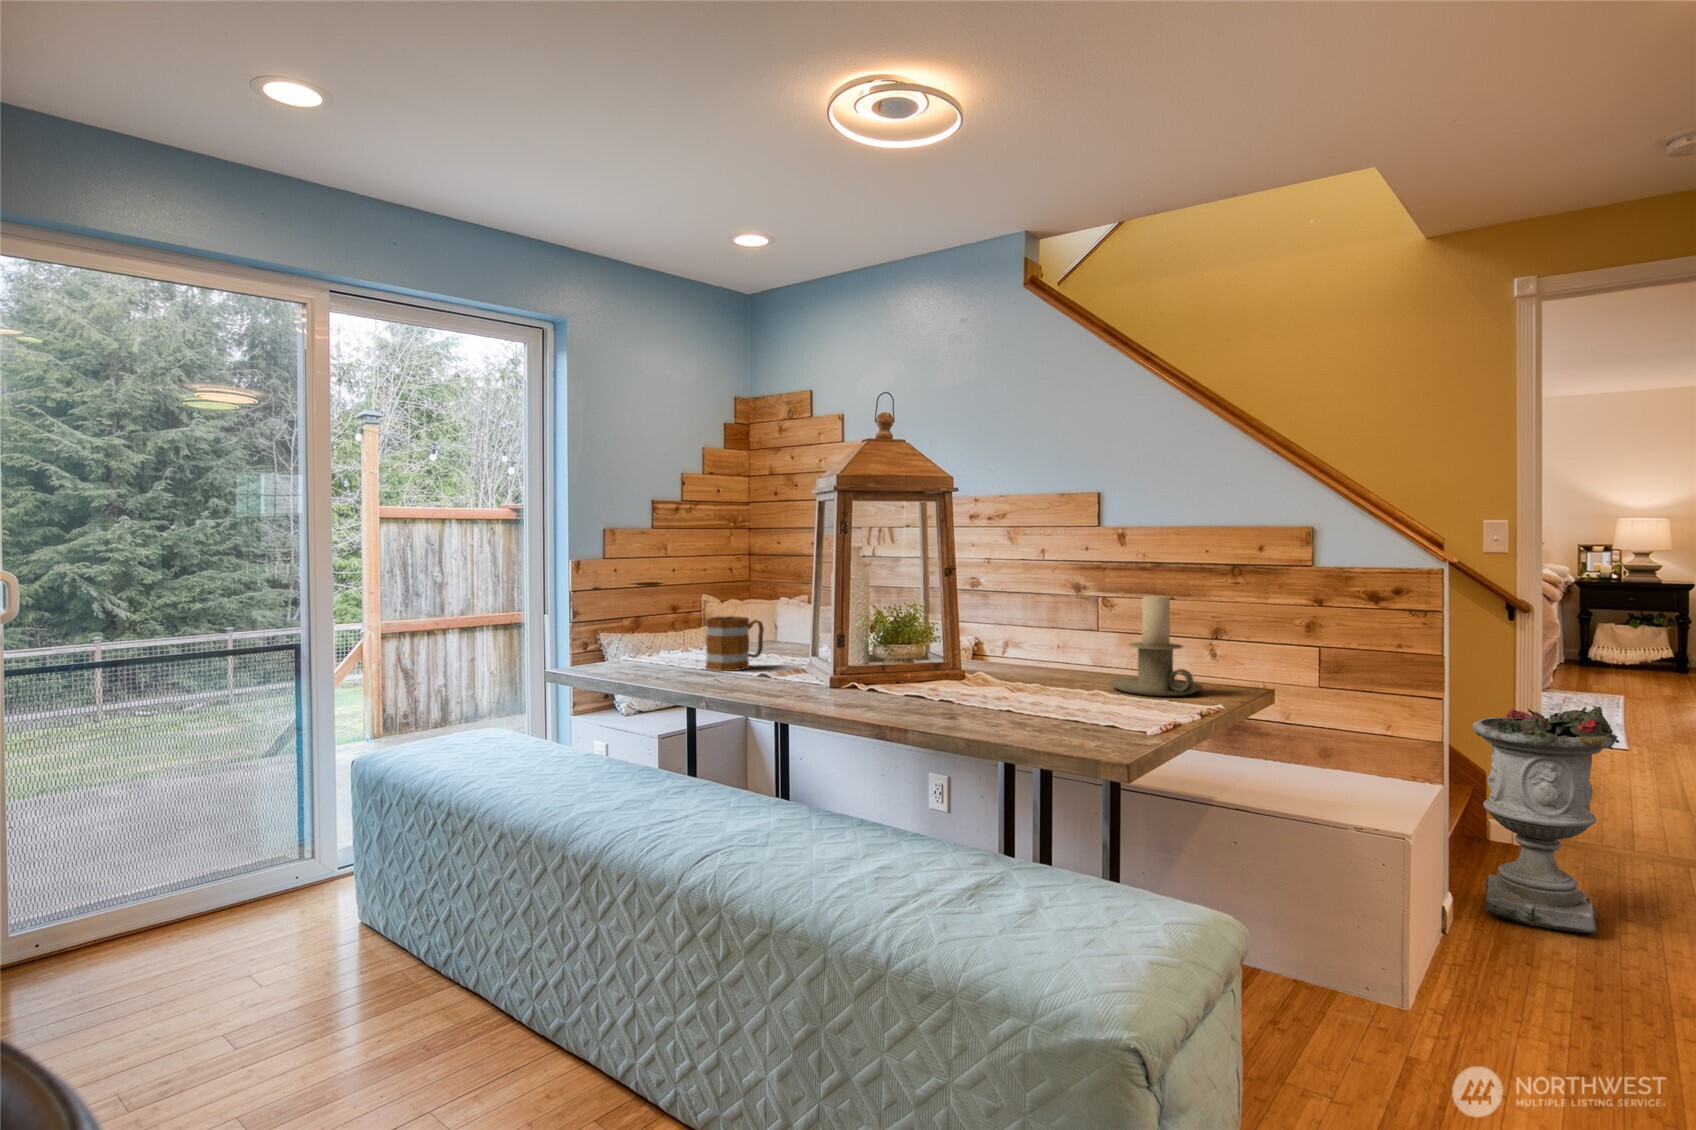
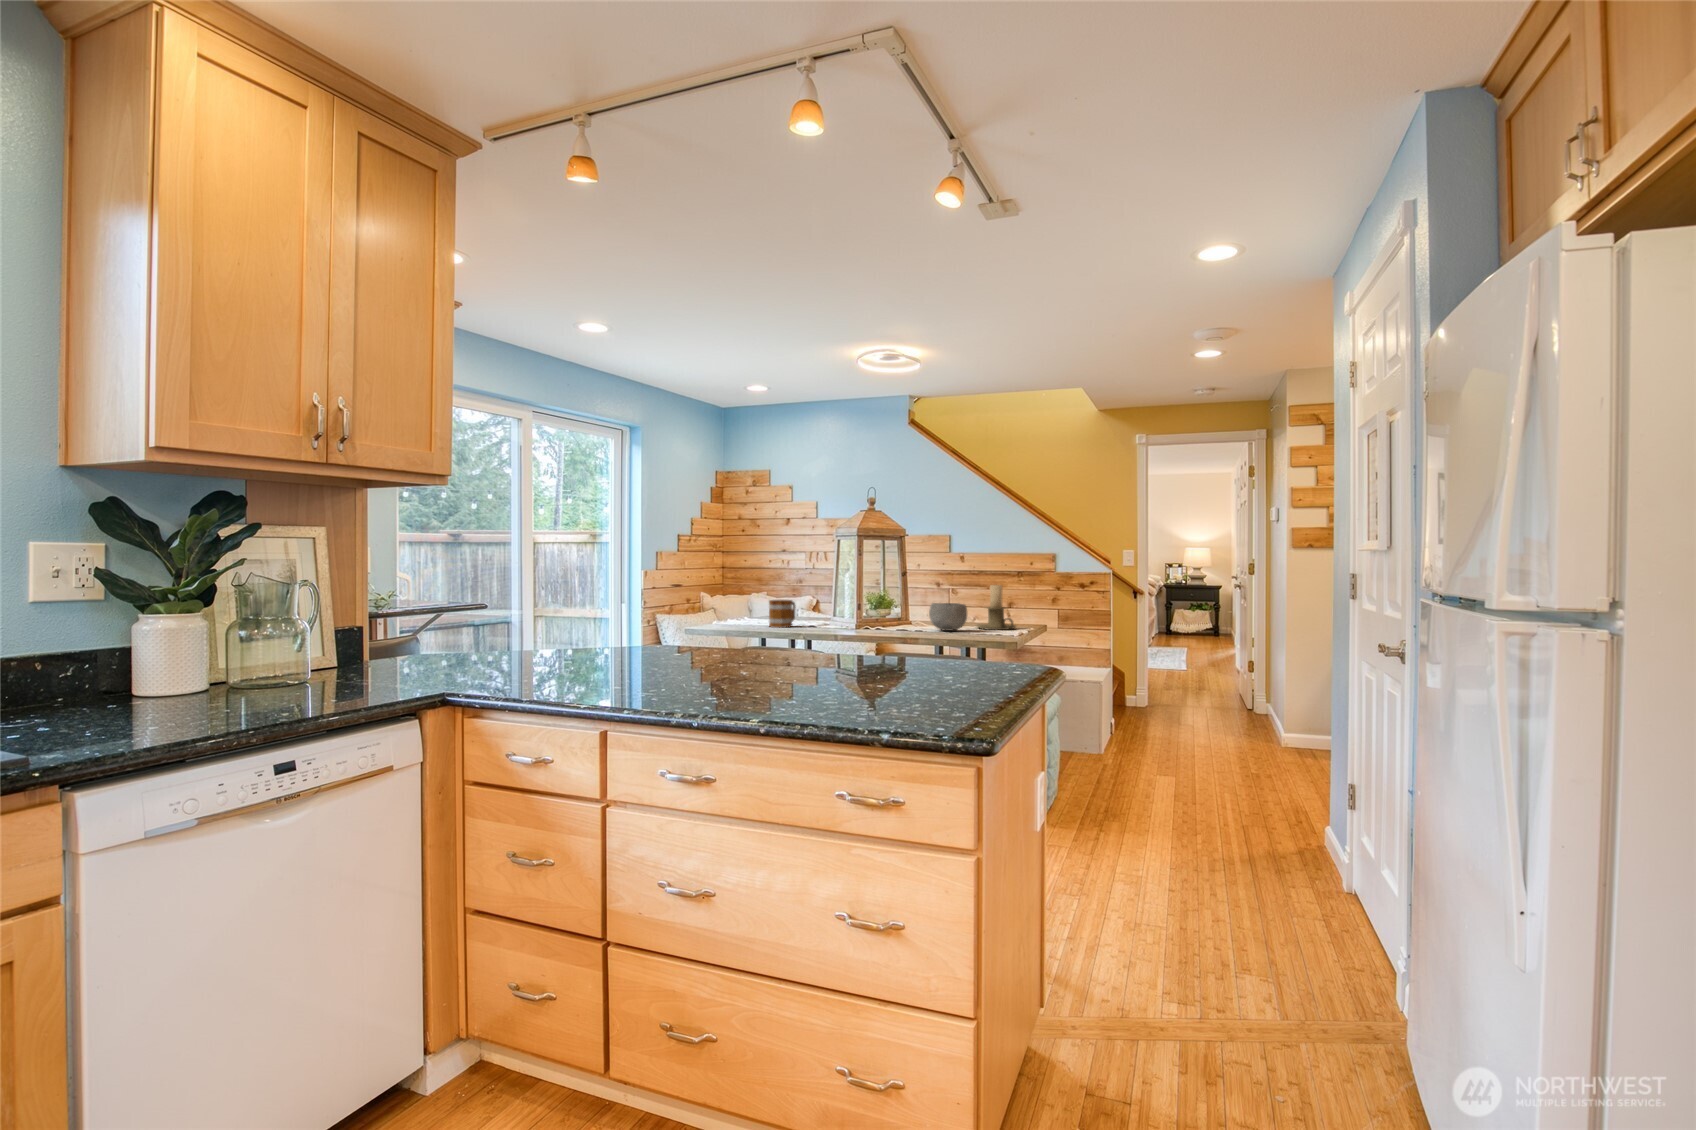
bowl: none [989,634,1074,697] -> present [929,603,967,631]
planter: present [1473,706,1620,933] -> none [1121,634,1179,735]

